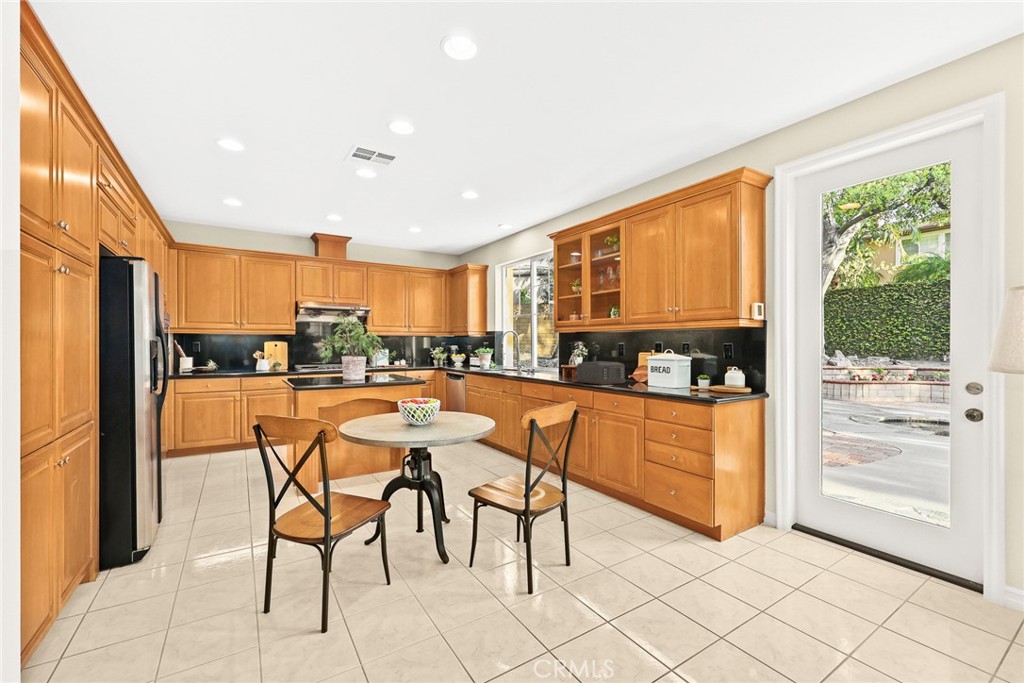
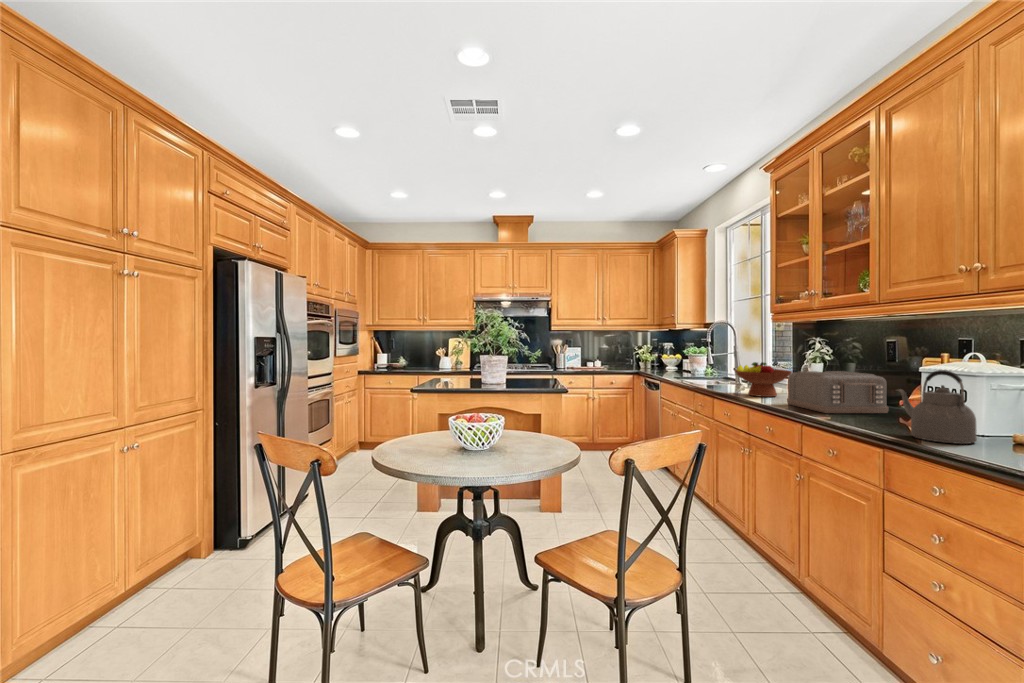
fruit bowl: none [539,357,571,379] -> present [735,362,792,397]
kettle: none [640,358,673,392] -> present [896,370,977,444]

